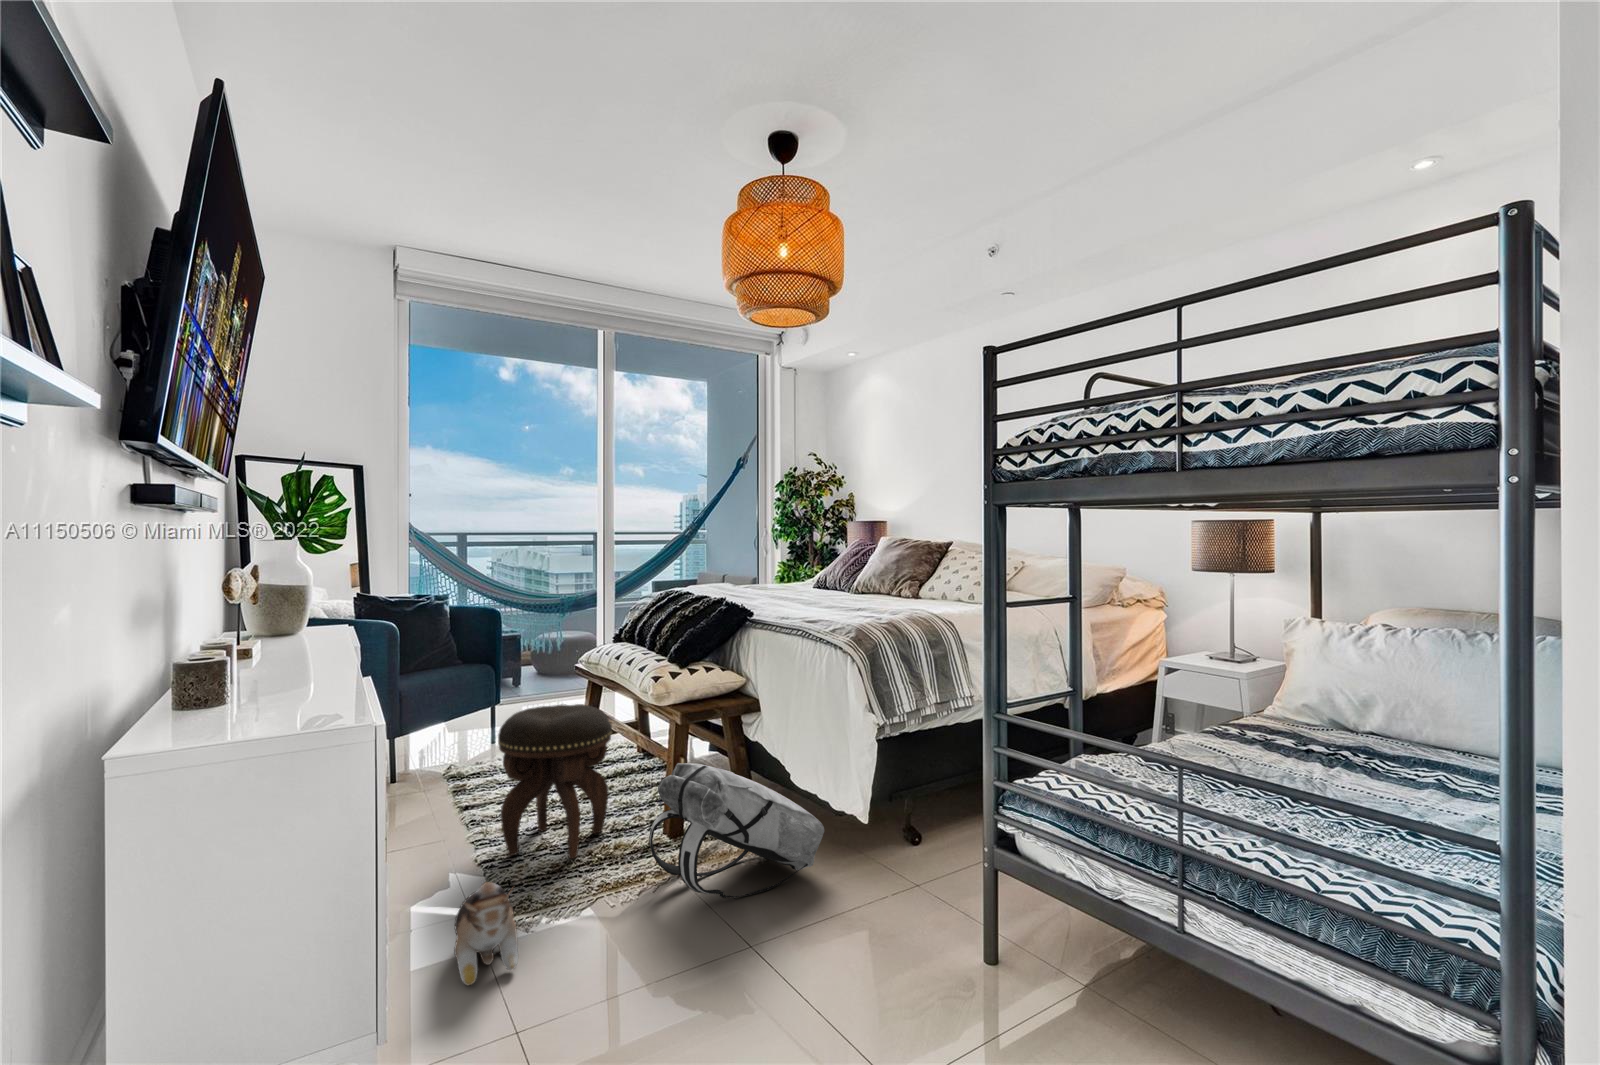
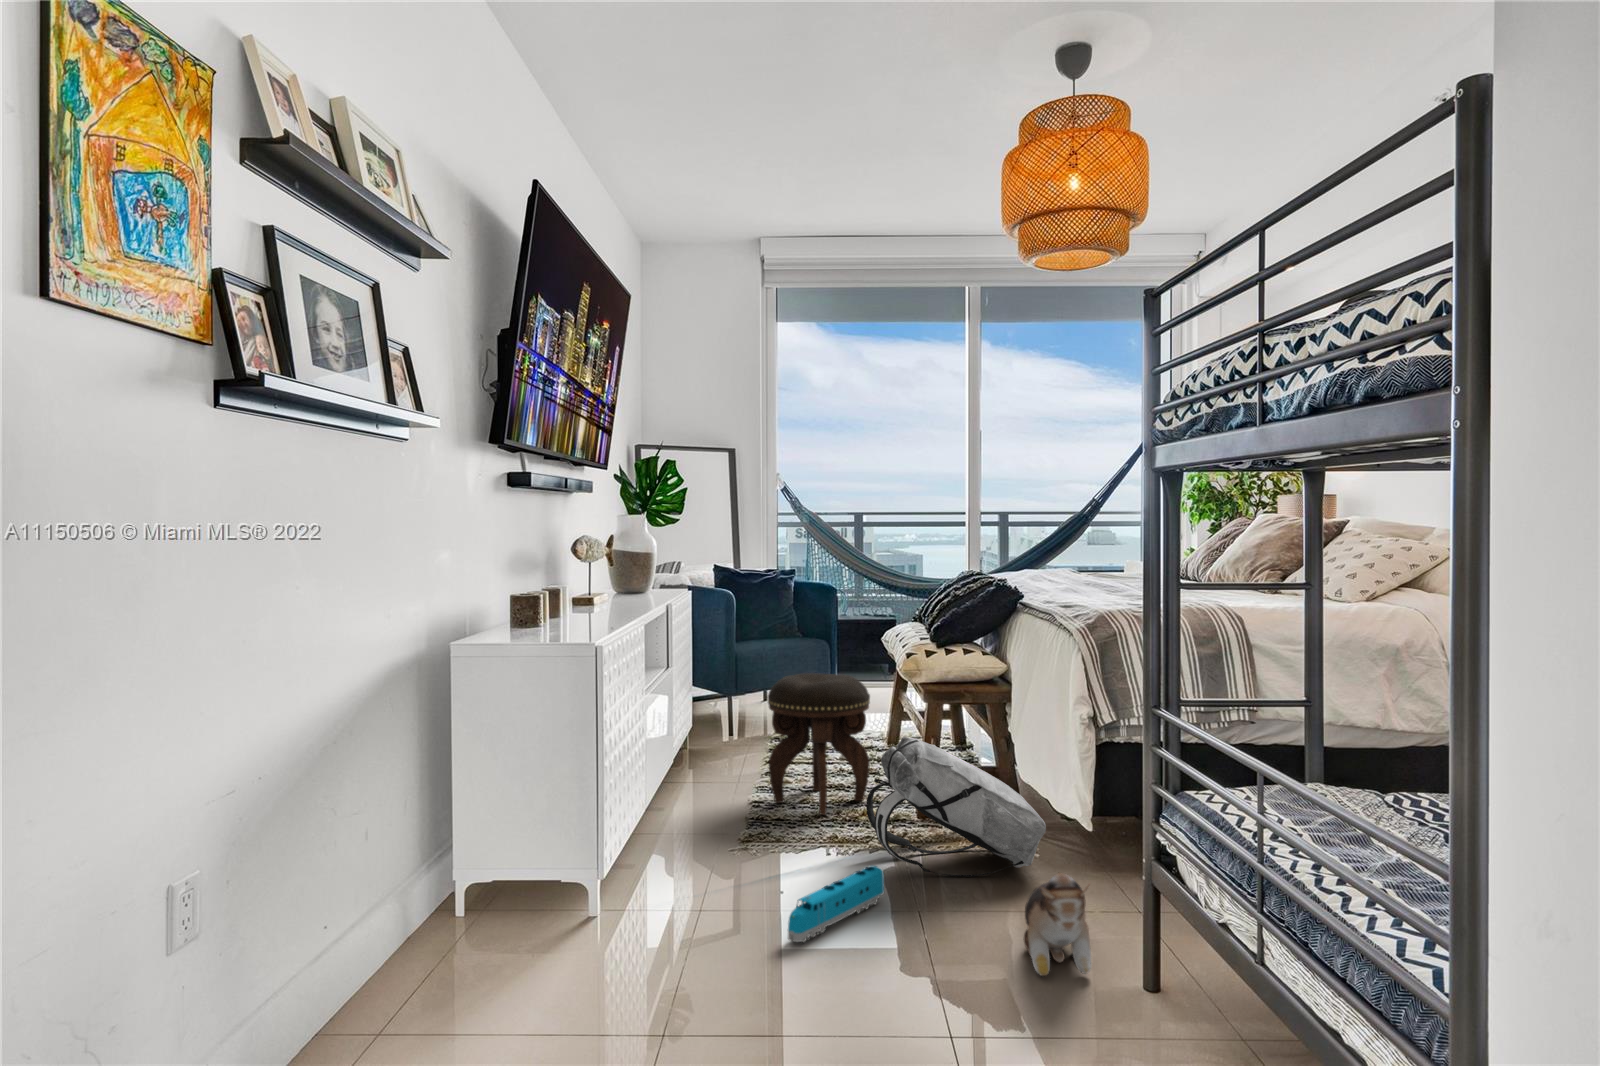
plush toy: present [454,882,518,985] -> present [1024,873,1091,976]
toy train: none [653,910,712,1032] -> present [788,866,884,942]

